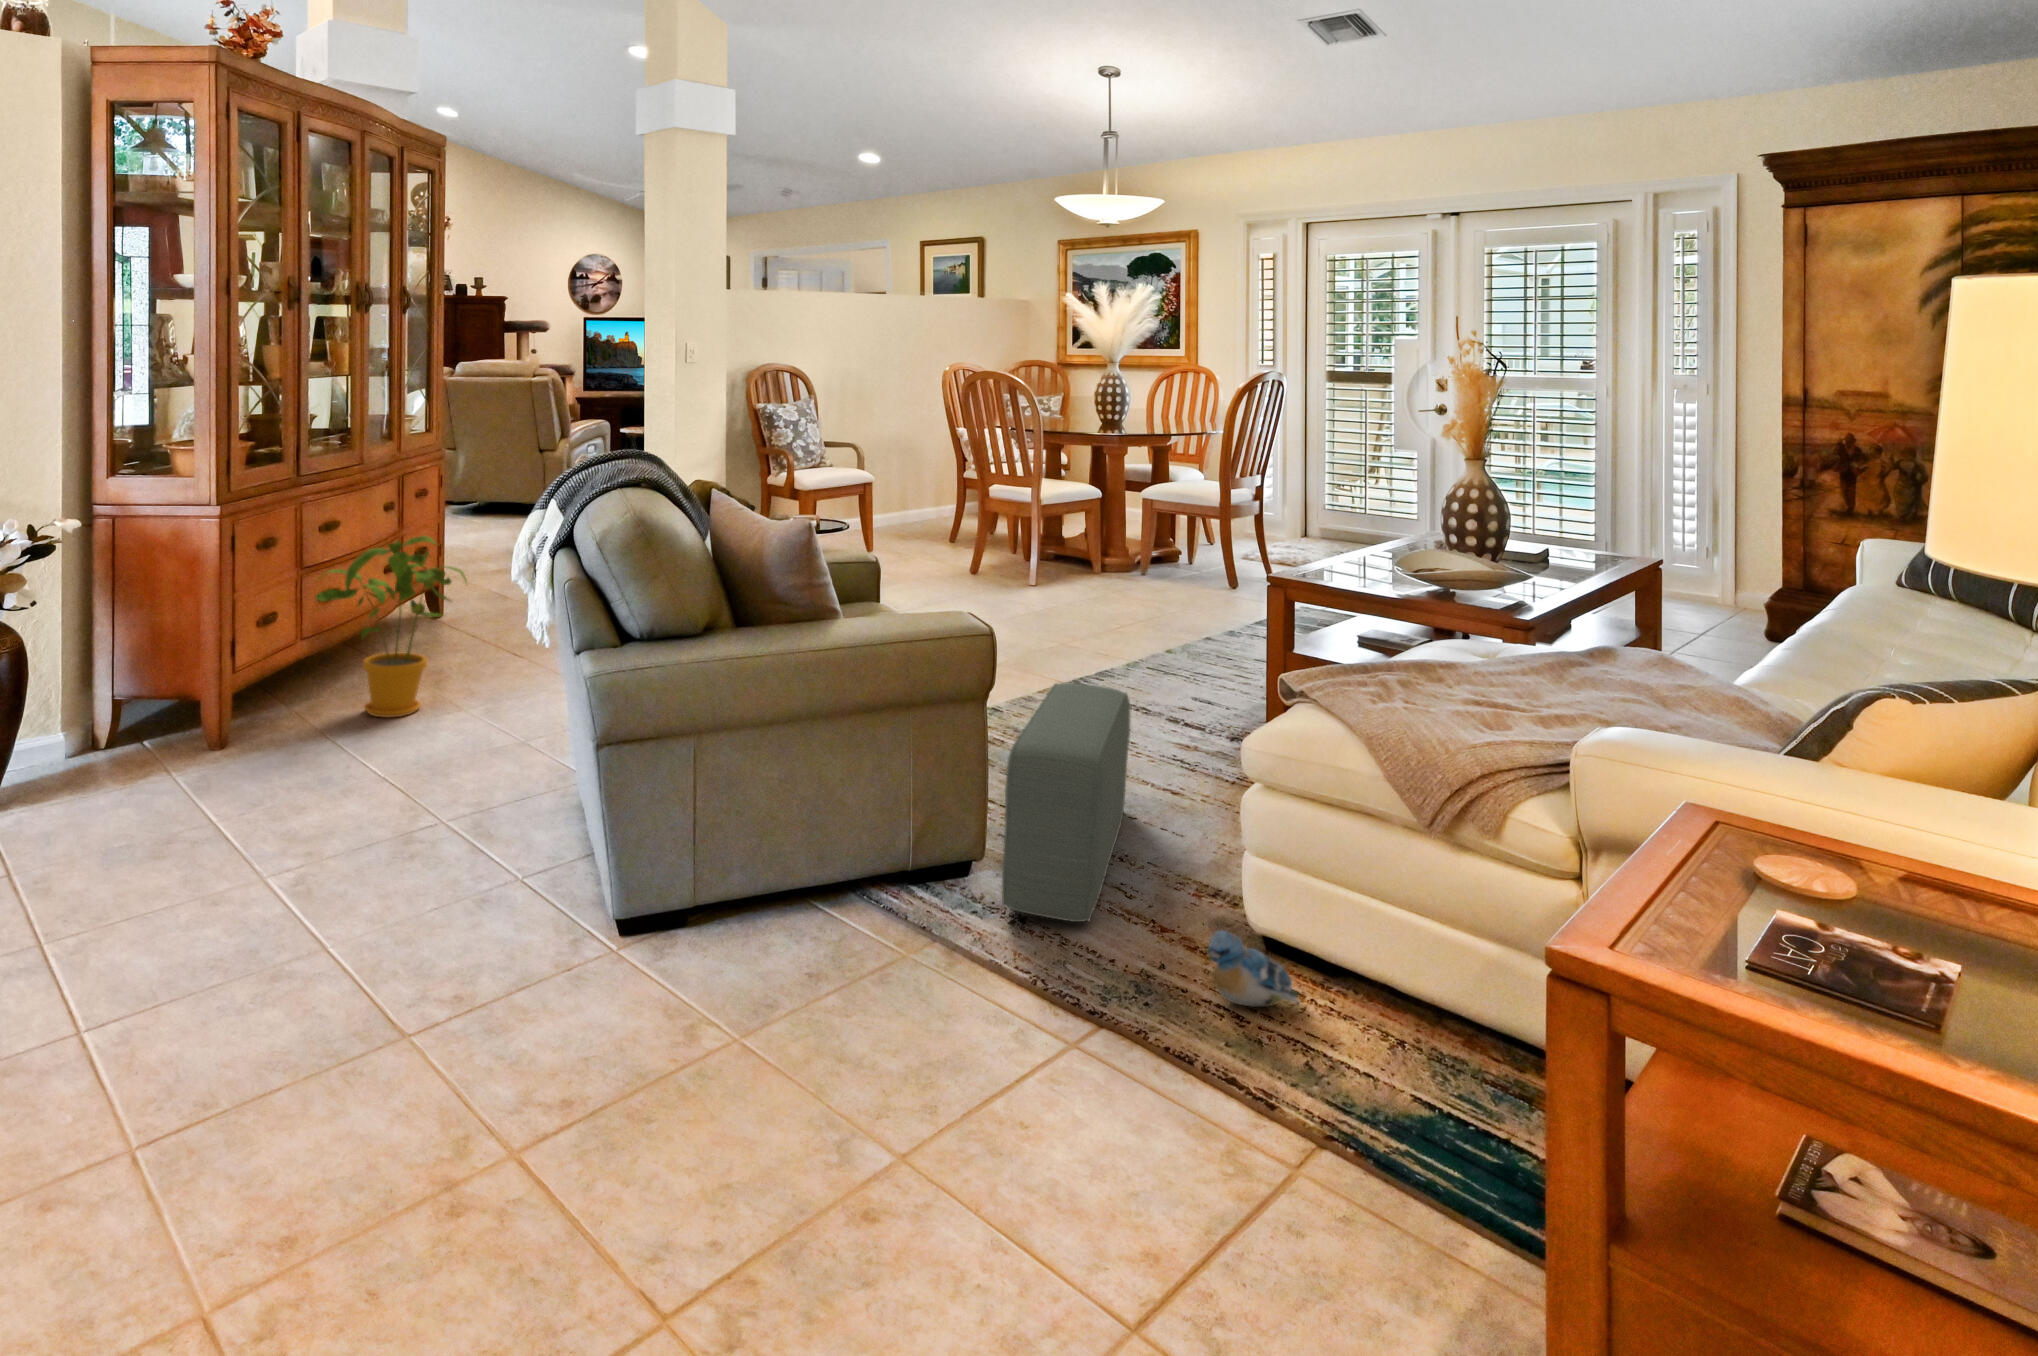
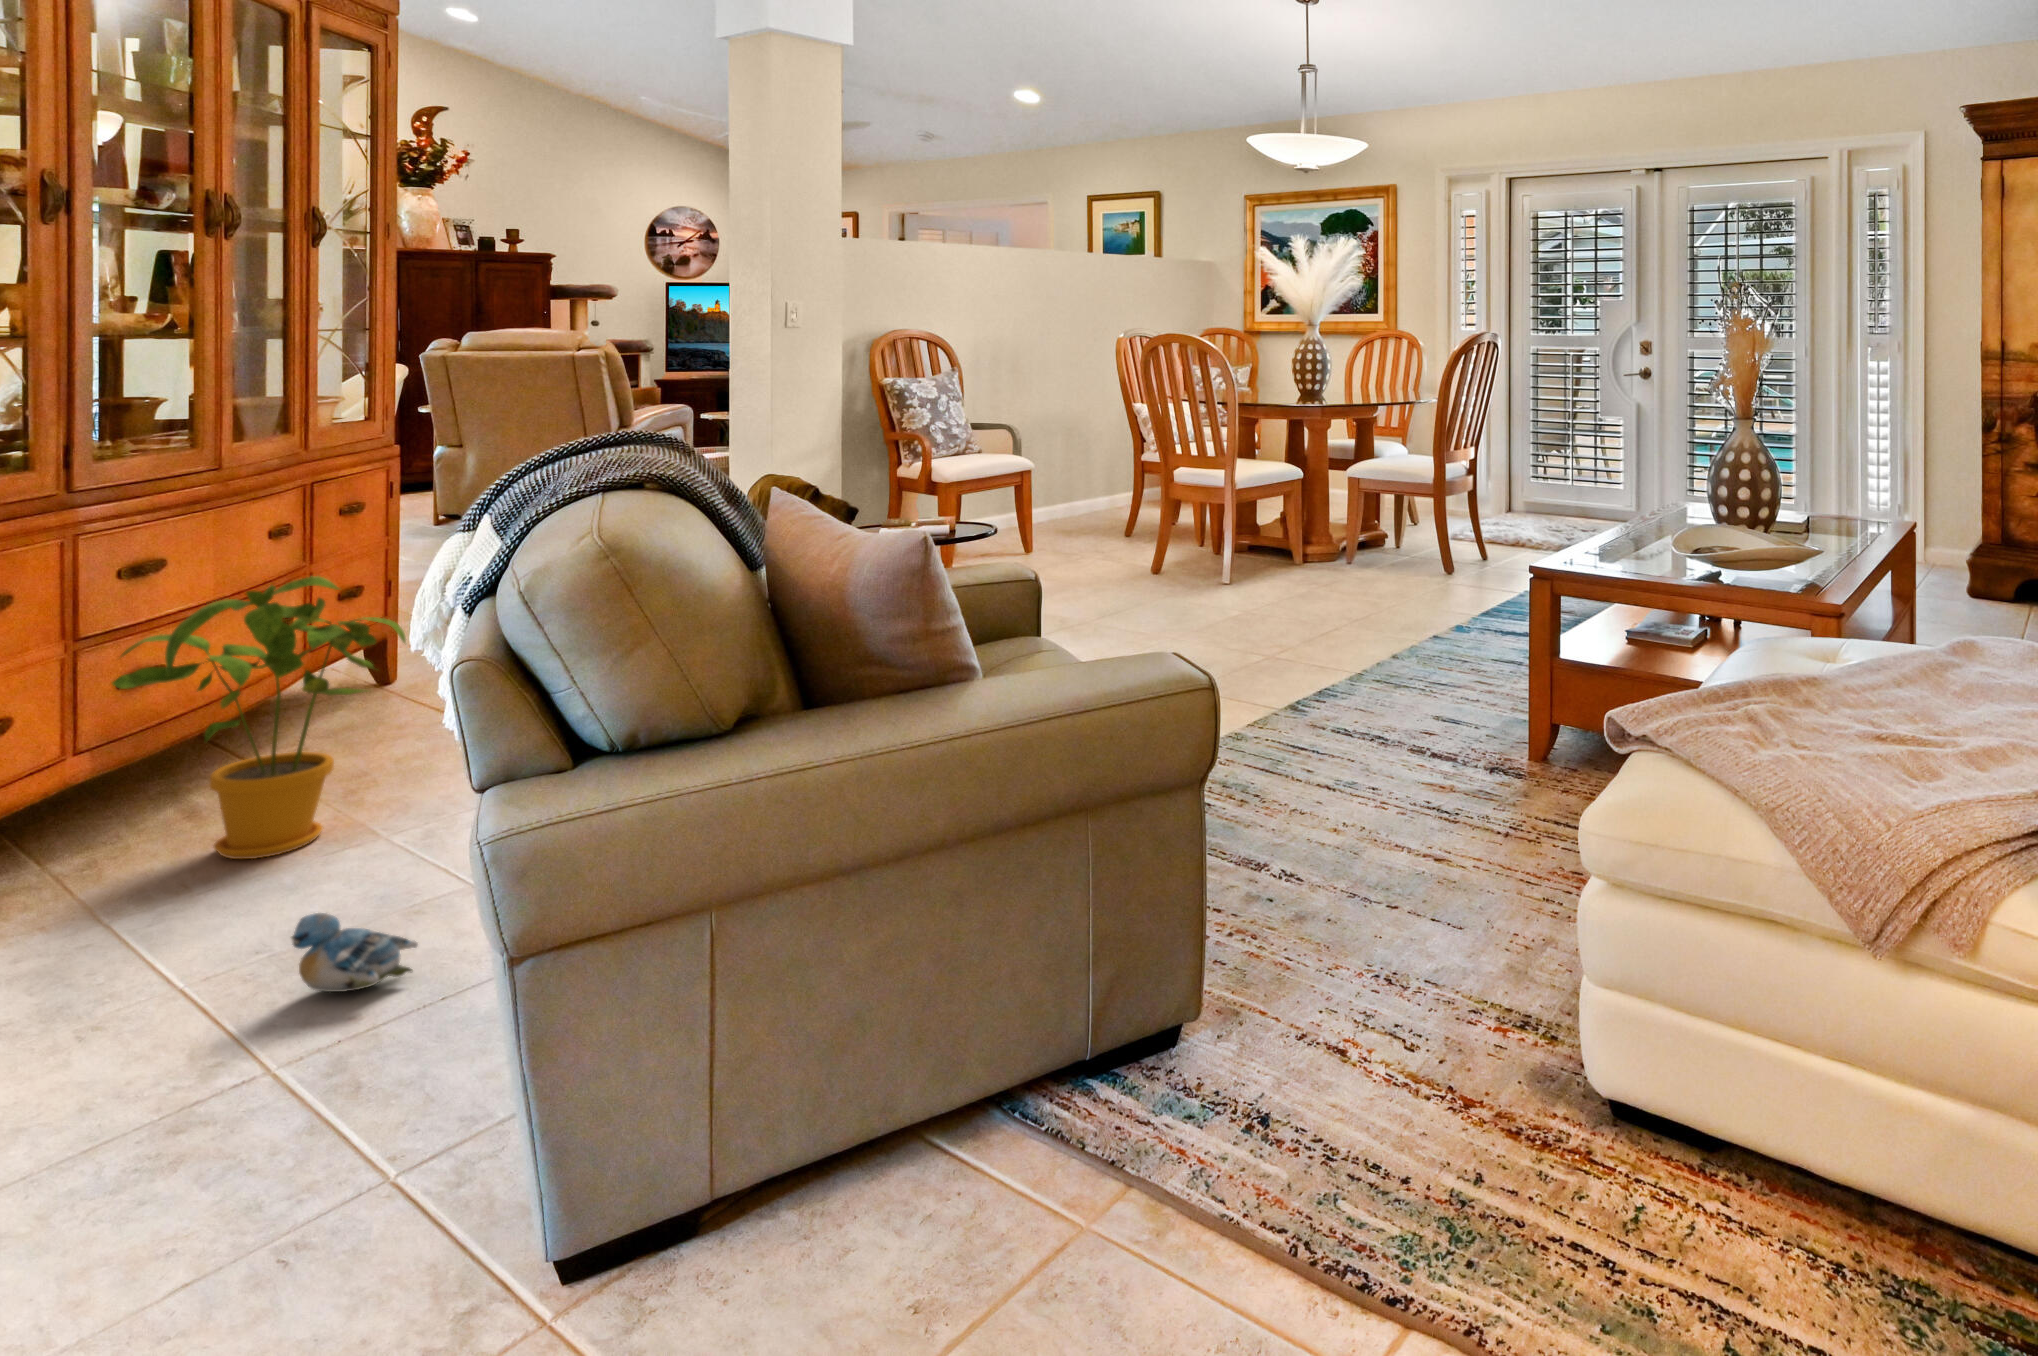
pouf: present [1002,683,1130,922] -> none [1232,732,1387,1114]
plush toy: present [1205,931,1302,1007] -> present [291,913,418,992]

